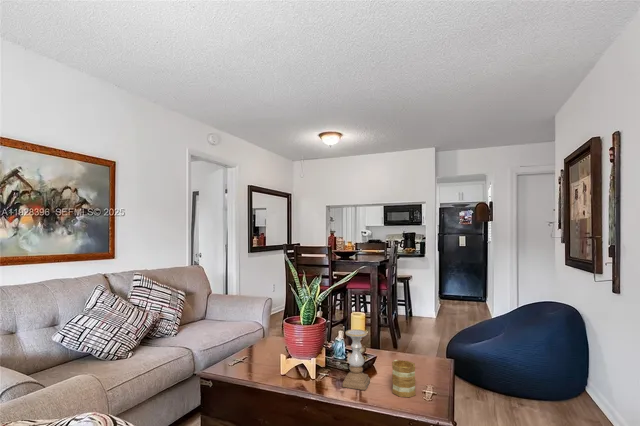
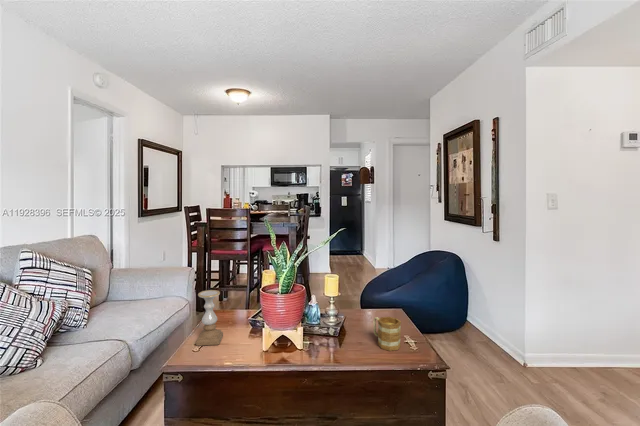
candle holder: present [343,329,370,390] -> present [196,290,223,346]

